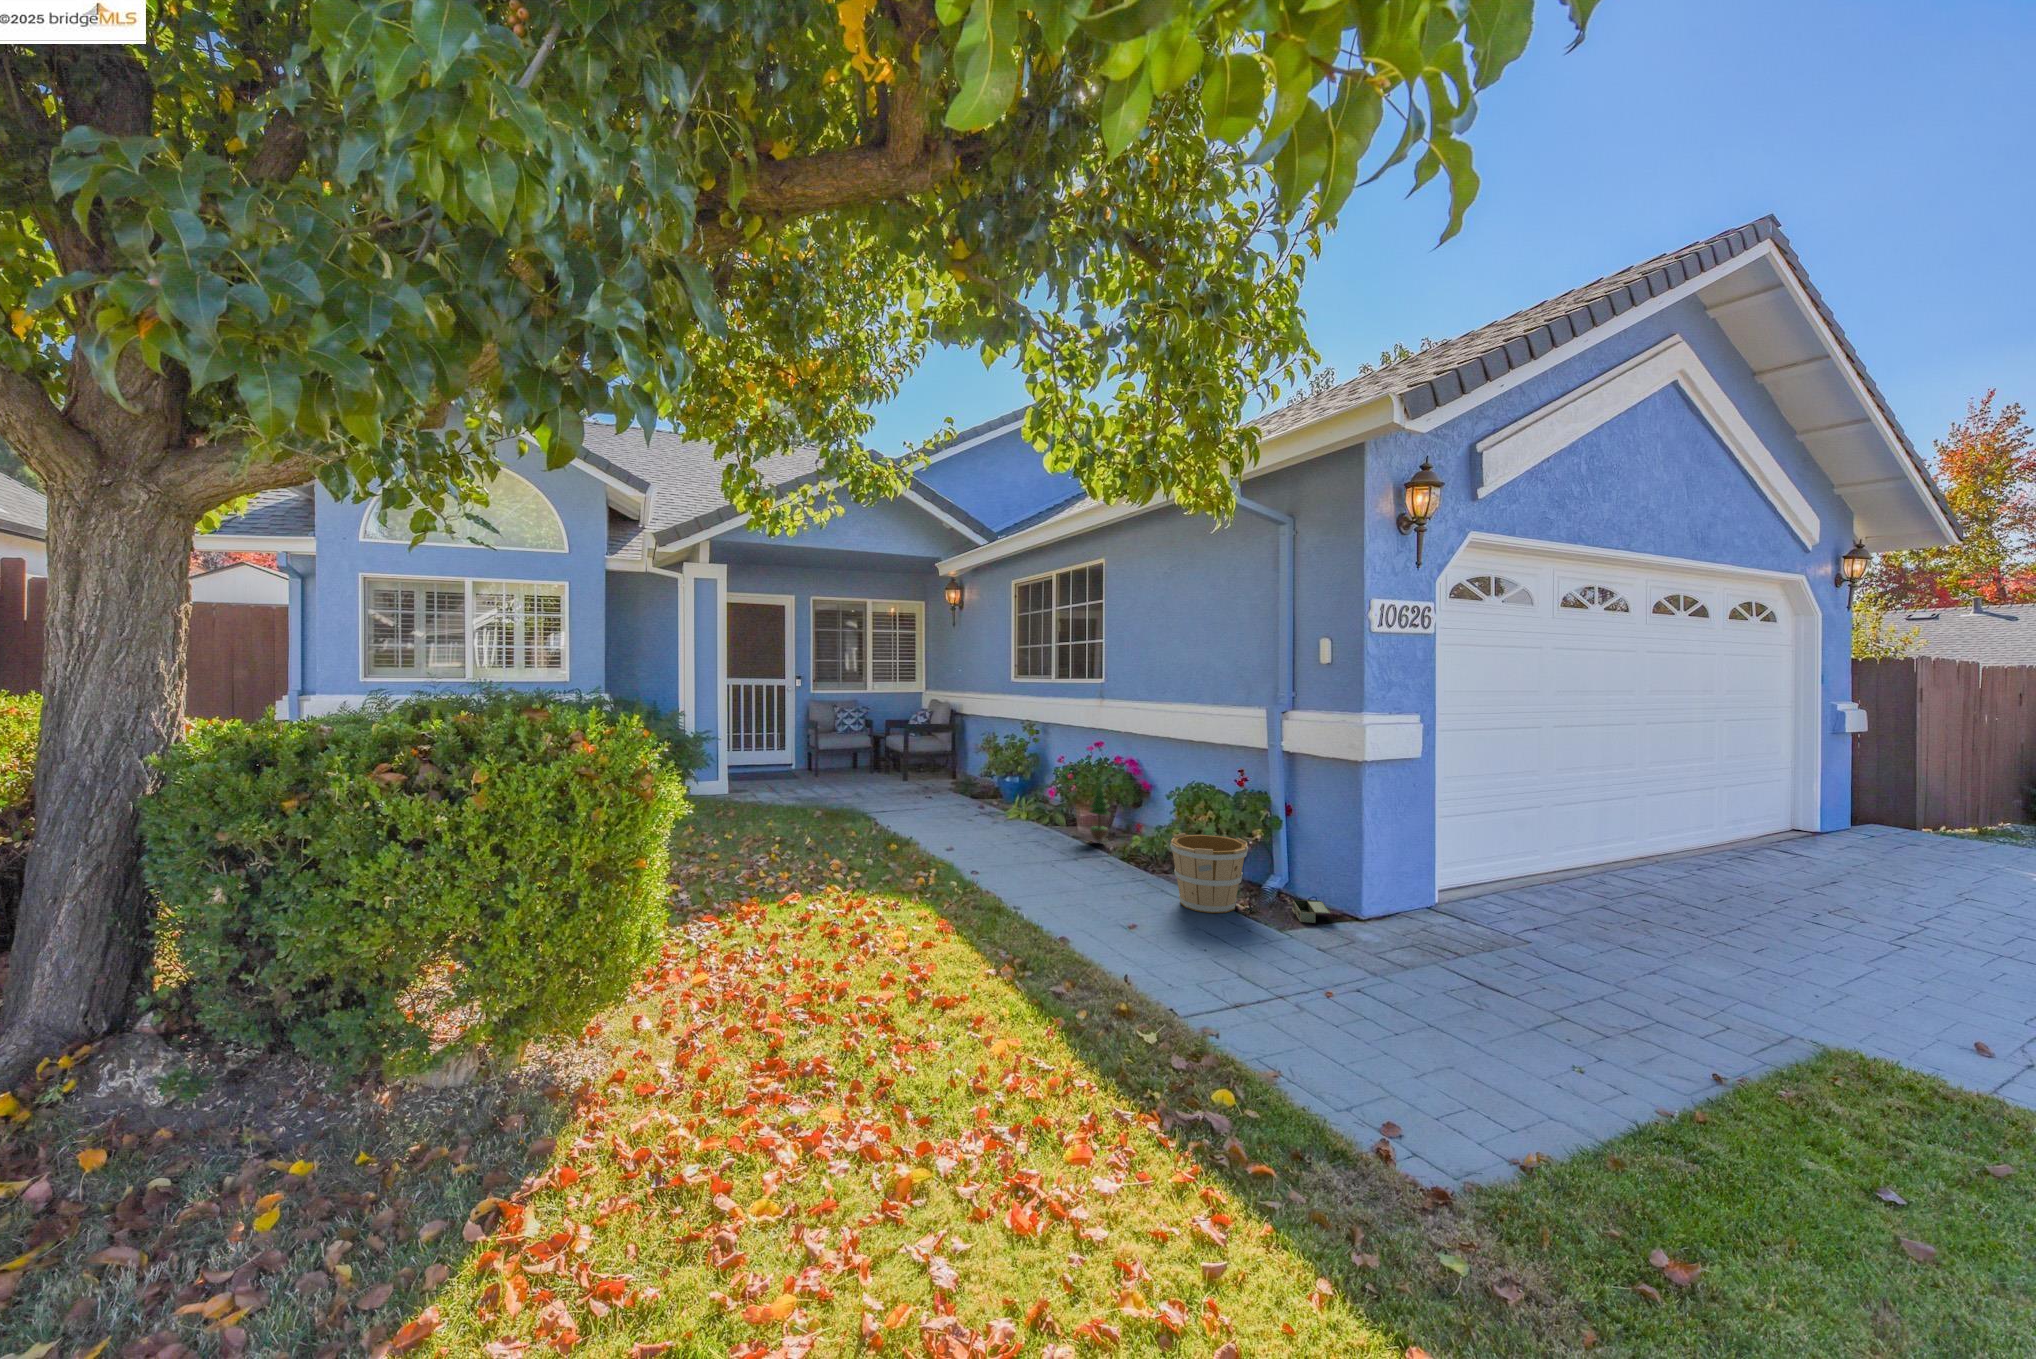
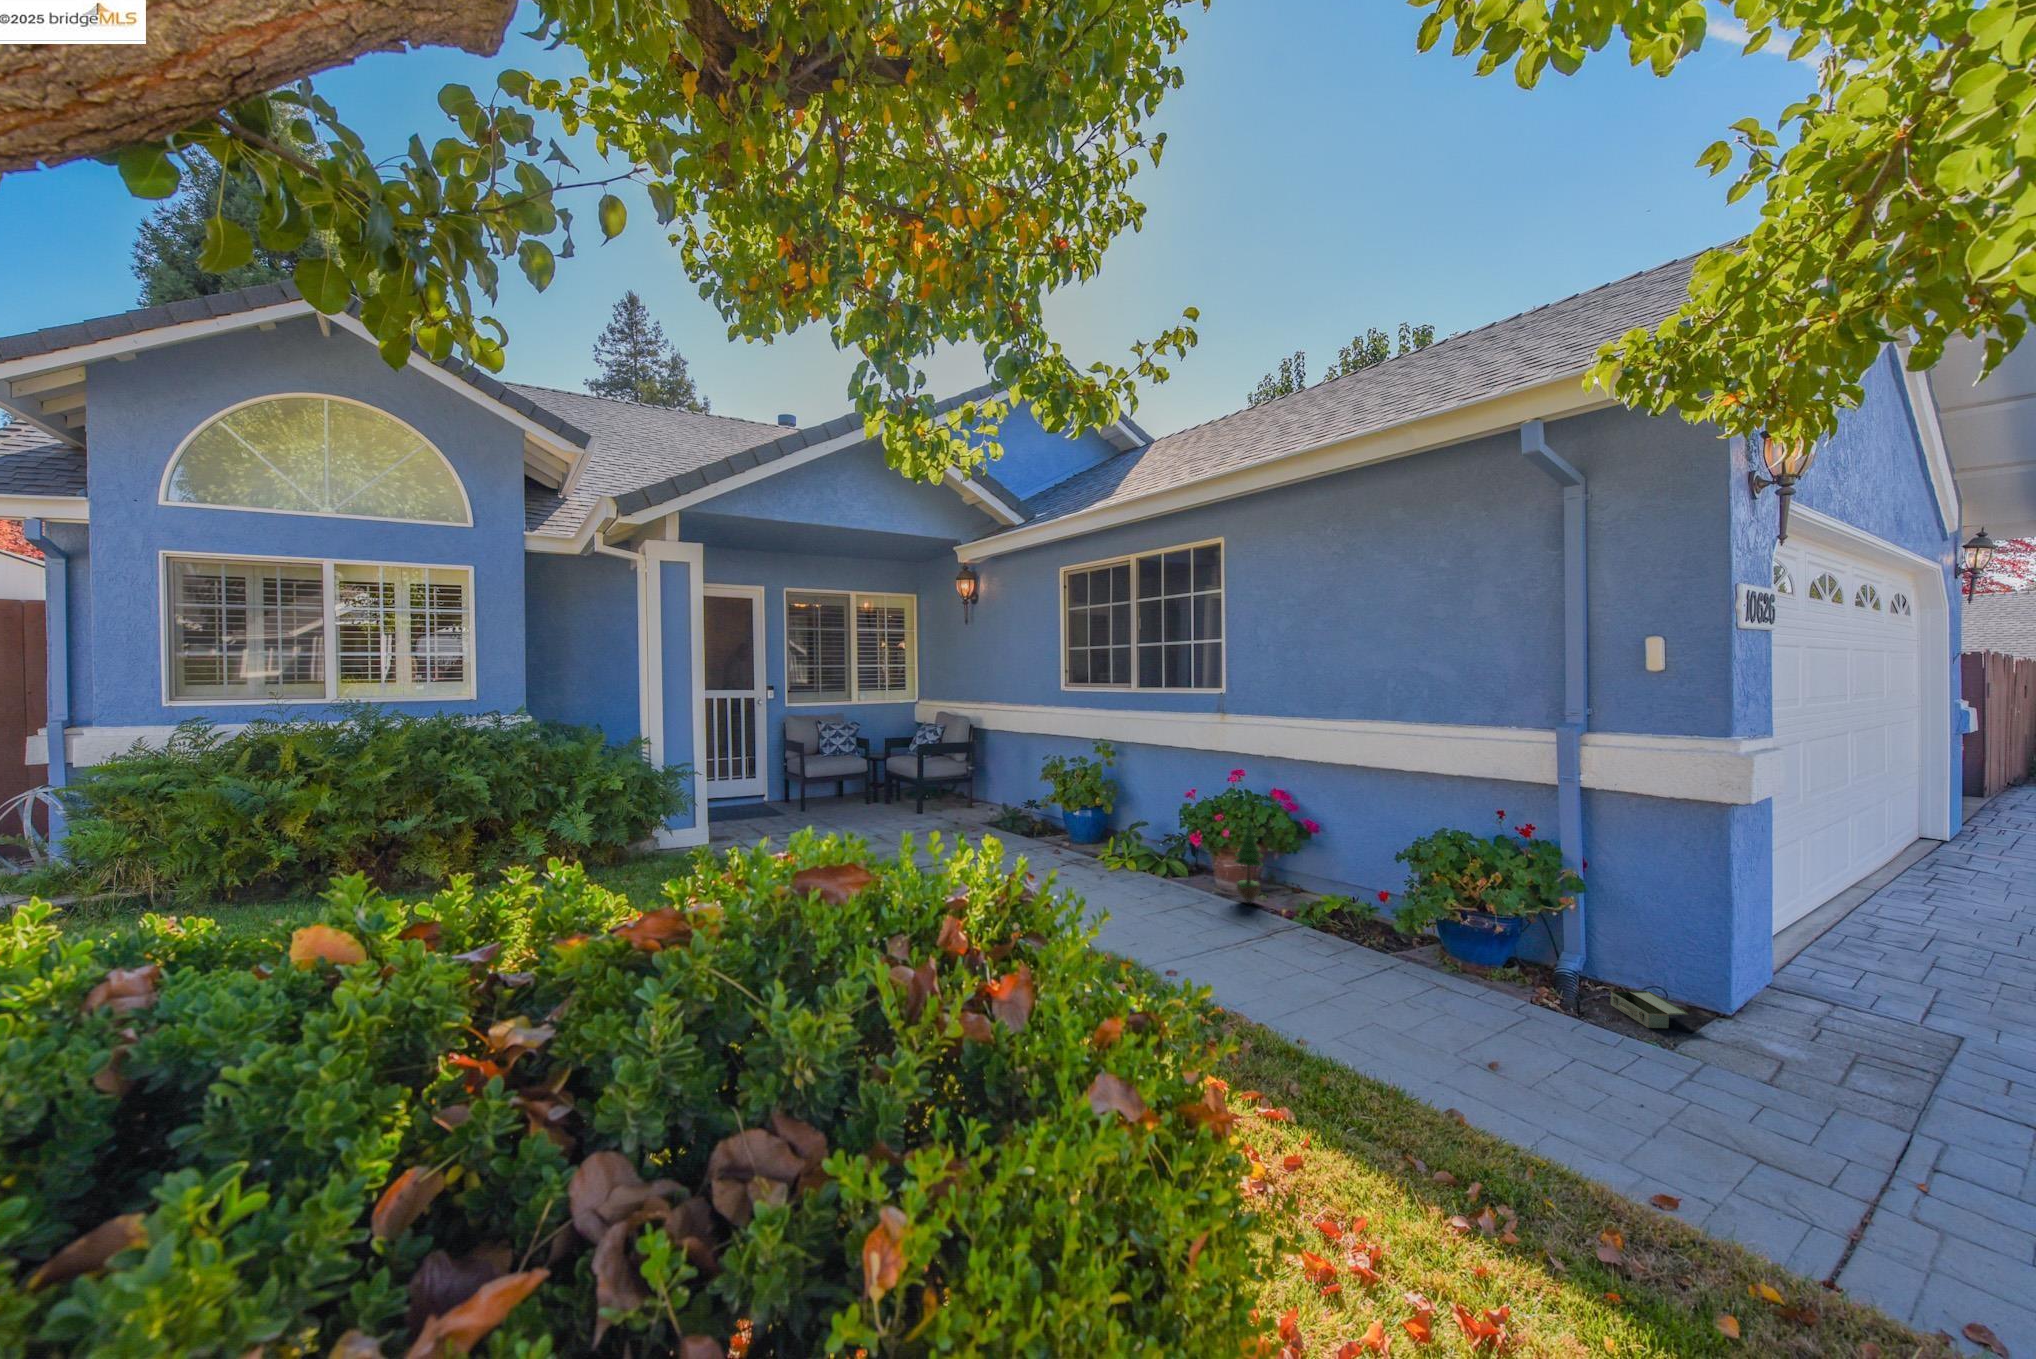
wooden bucket: present [1170,833,1248,913] -> none [1439,903,1562,1020]

